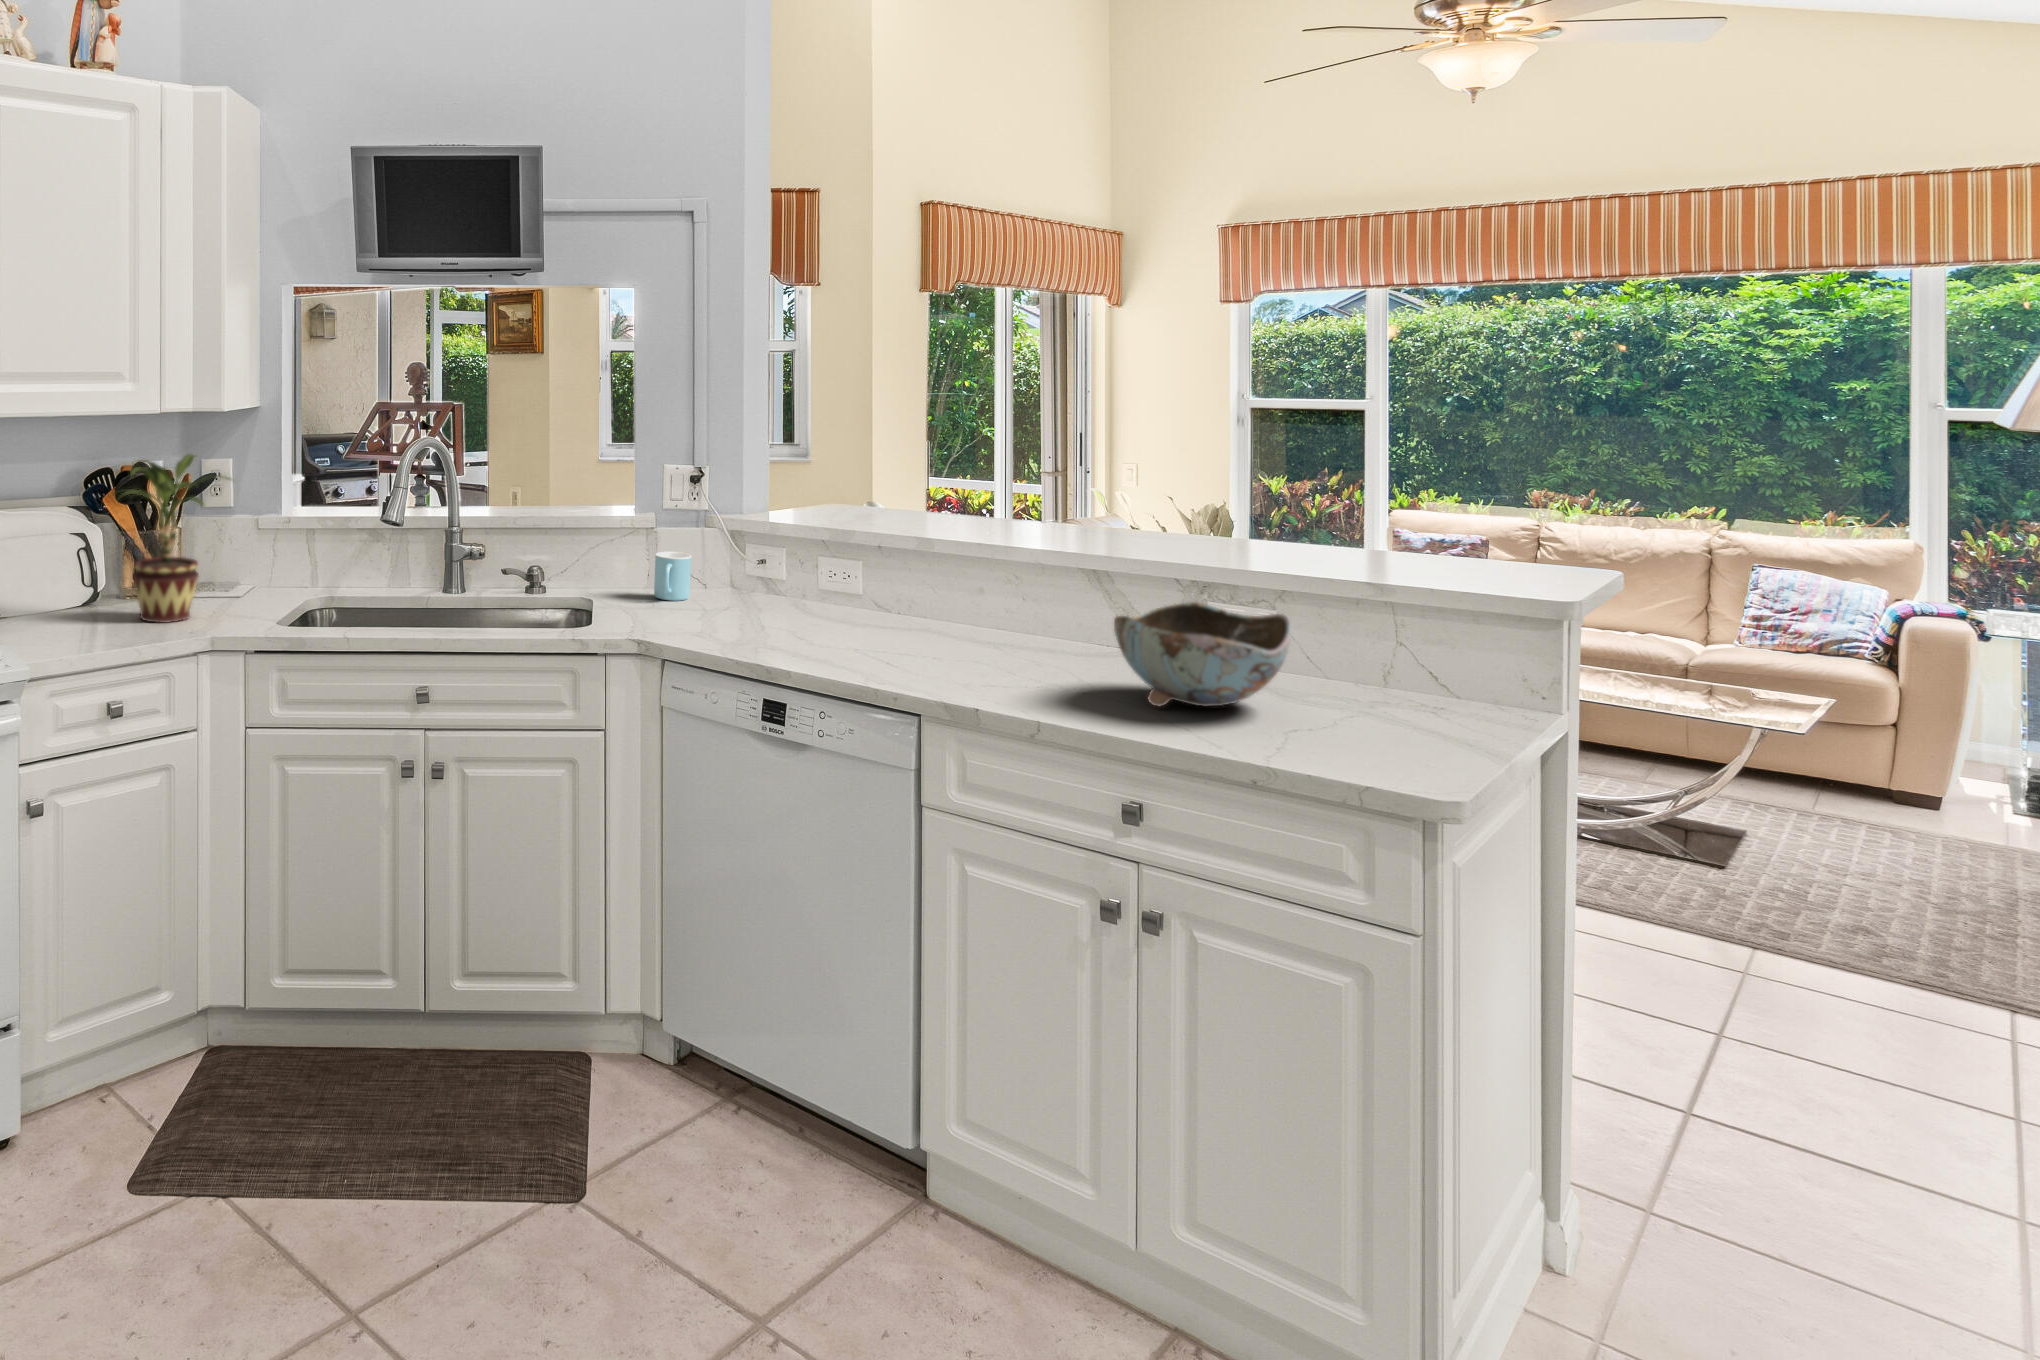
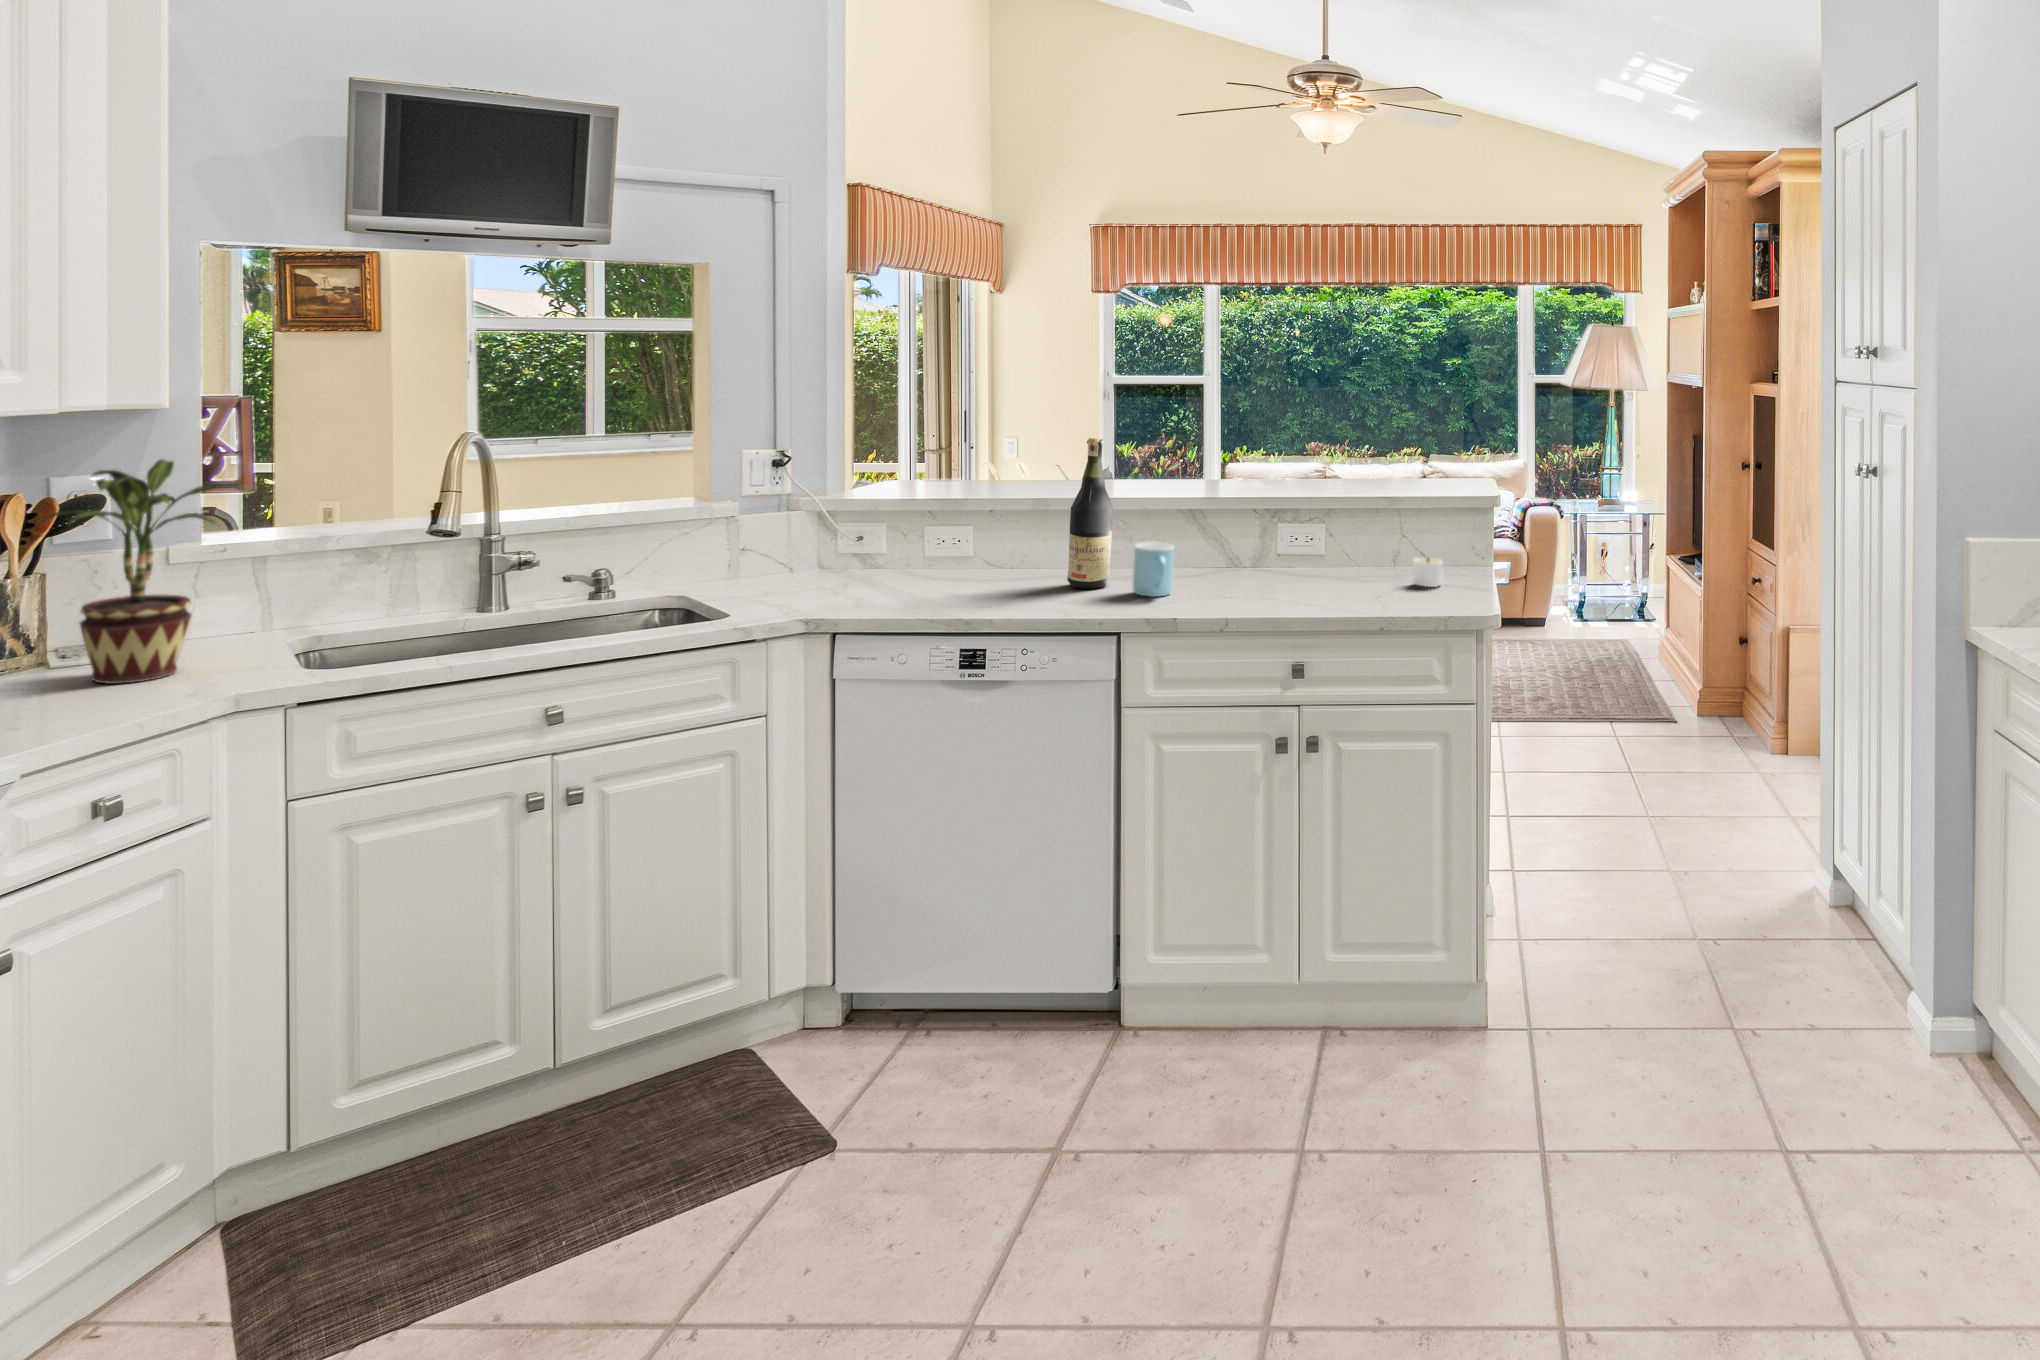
wine bottle: none [915,475,969,651] -> present [1067,438,1113,589]
mug: present [654,552,691,601] -> present [1133,542,1174,597]
bowl: present [1114,602,1291,706] -> none [1258,524,1380,605]
candle: none [1367,668,1438,717] -> present [1412,558,1443,587]

